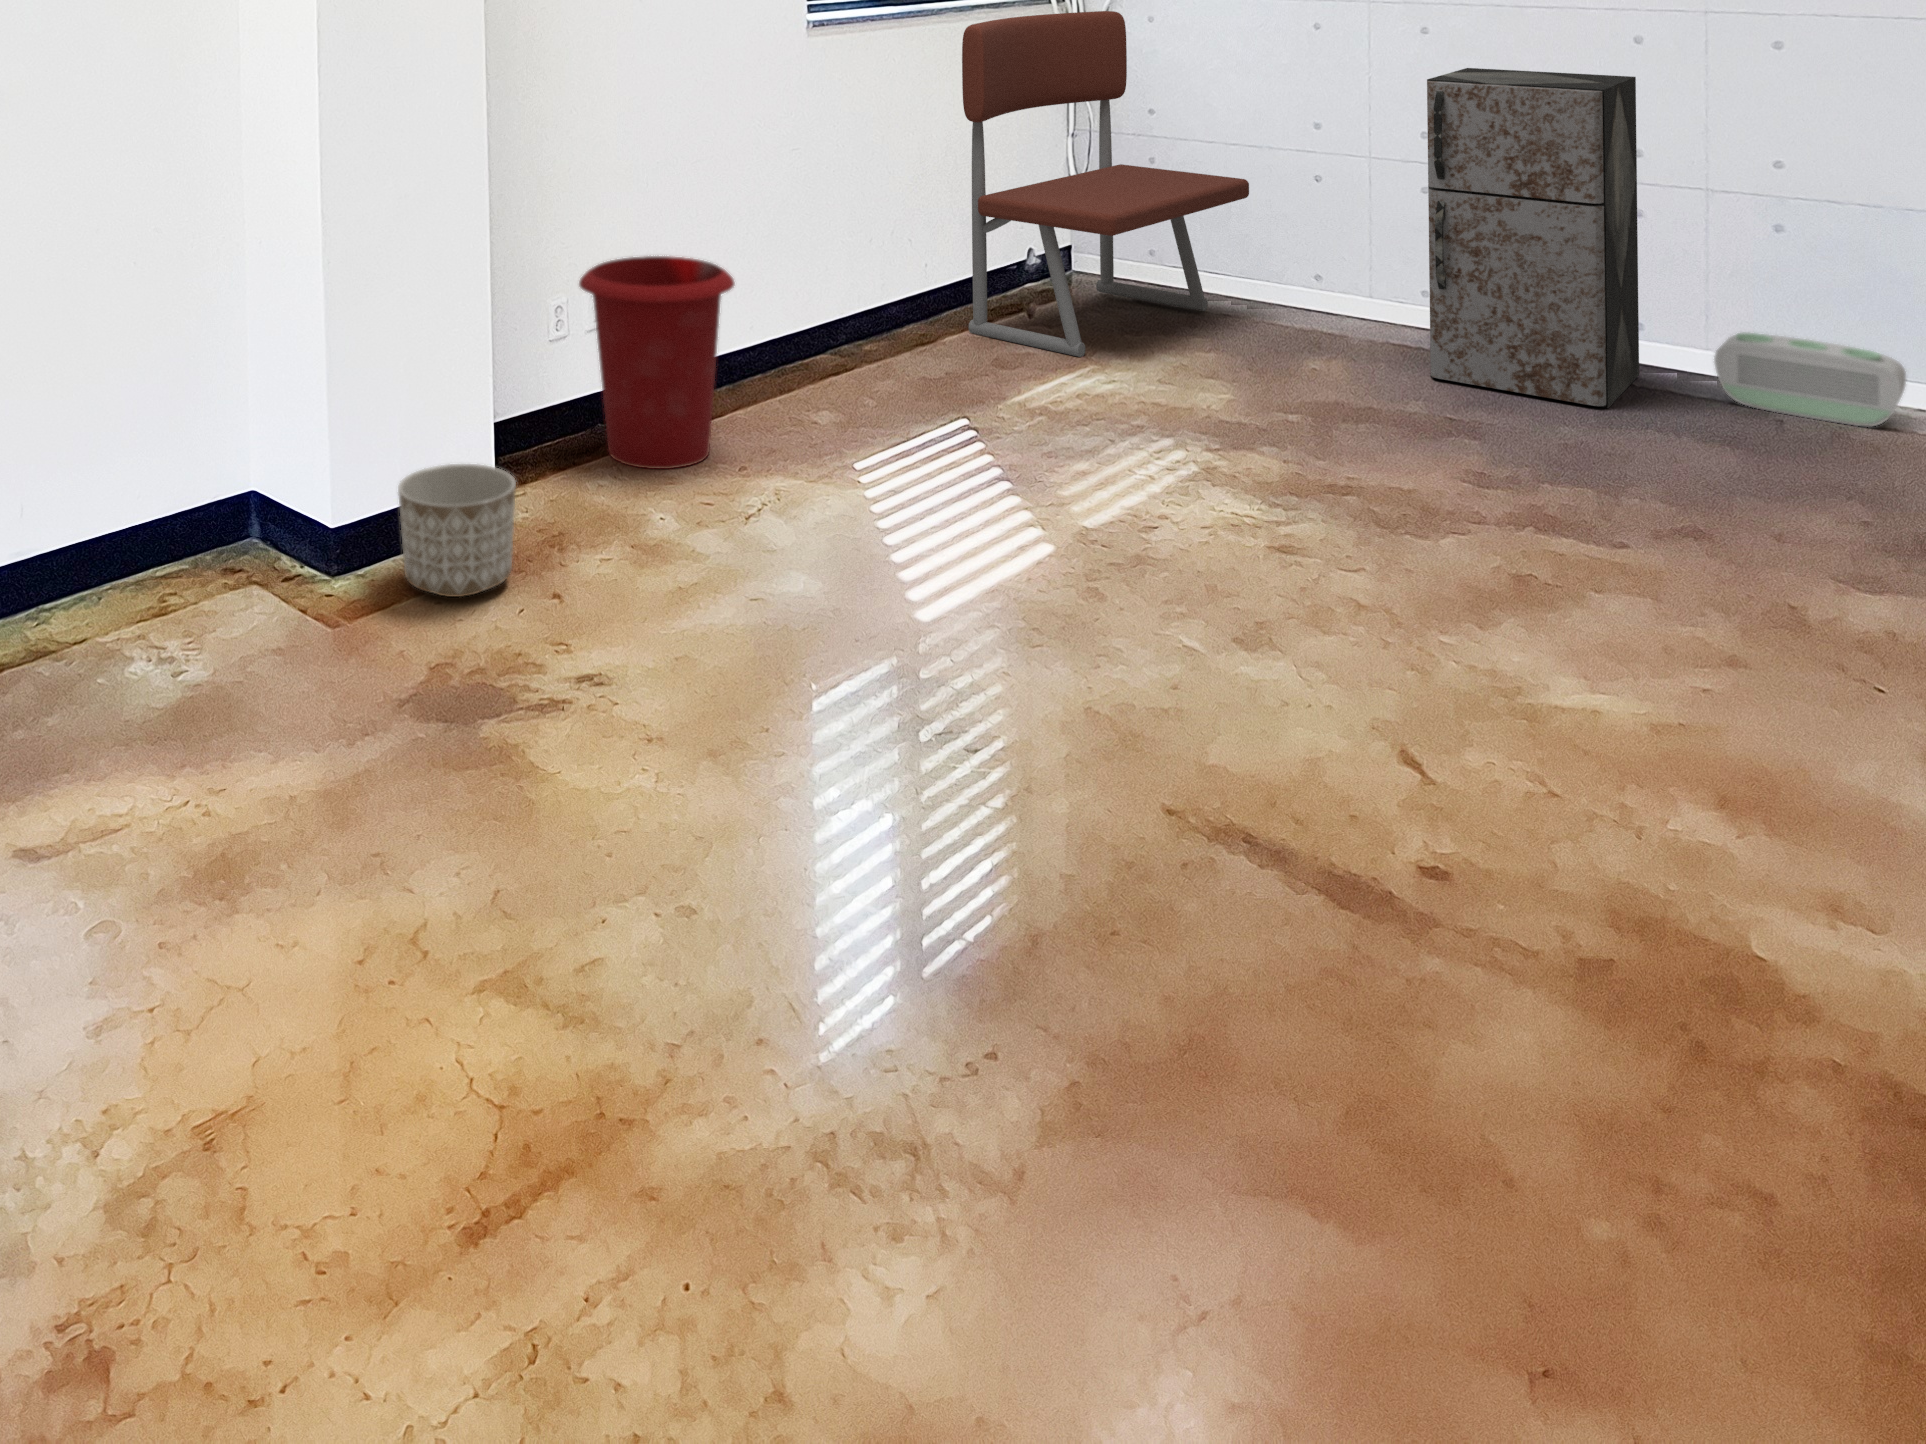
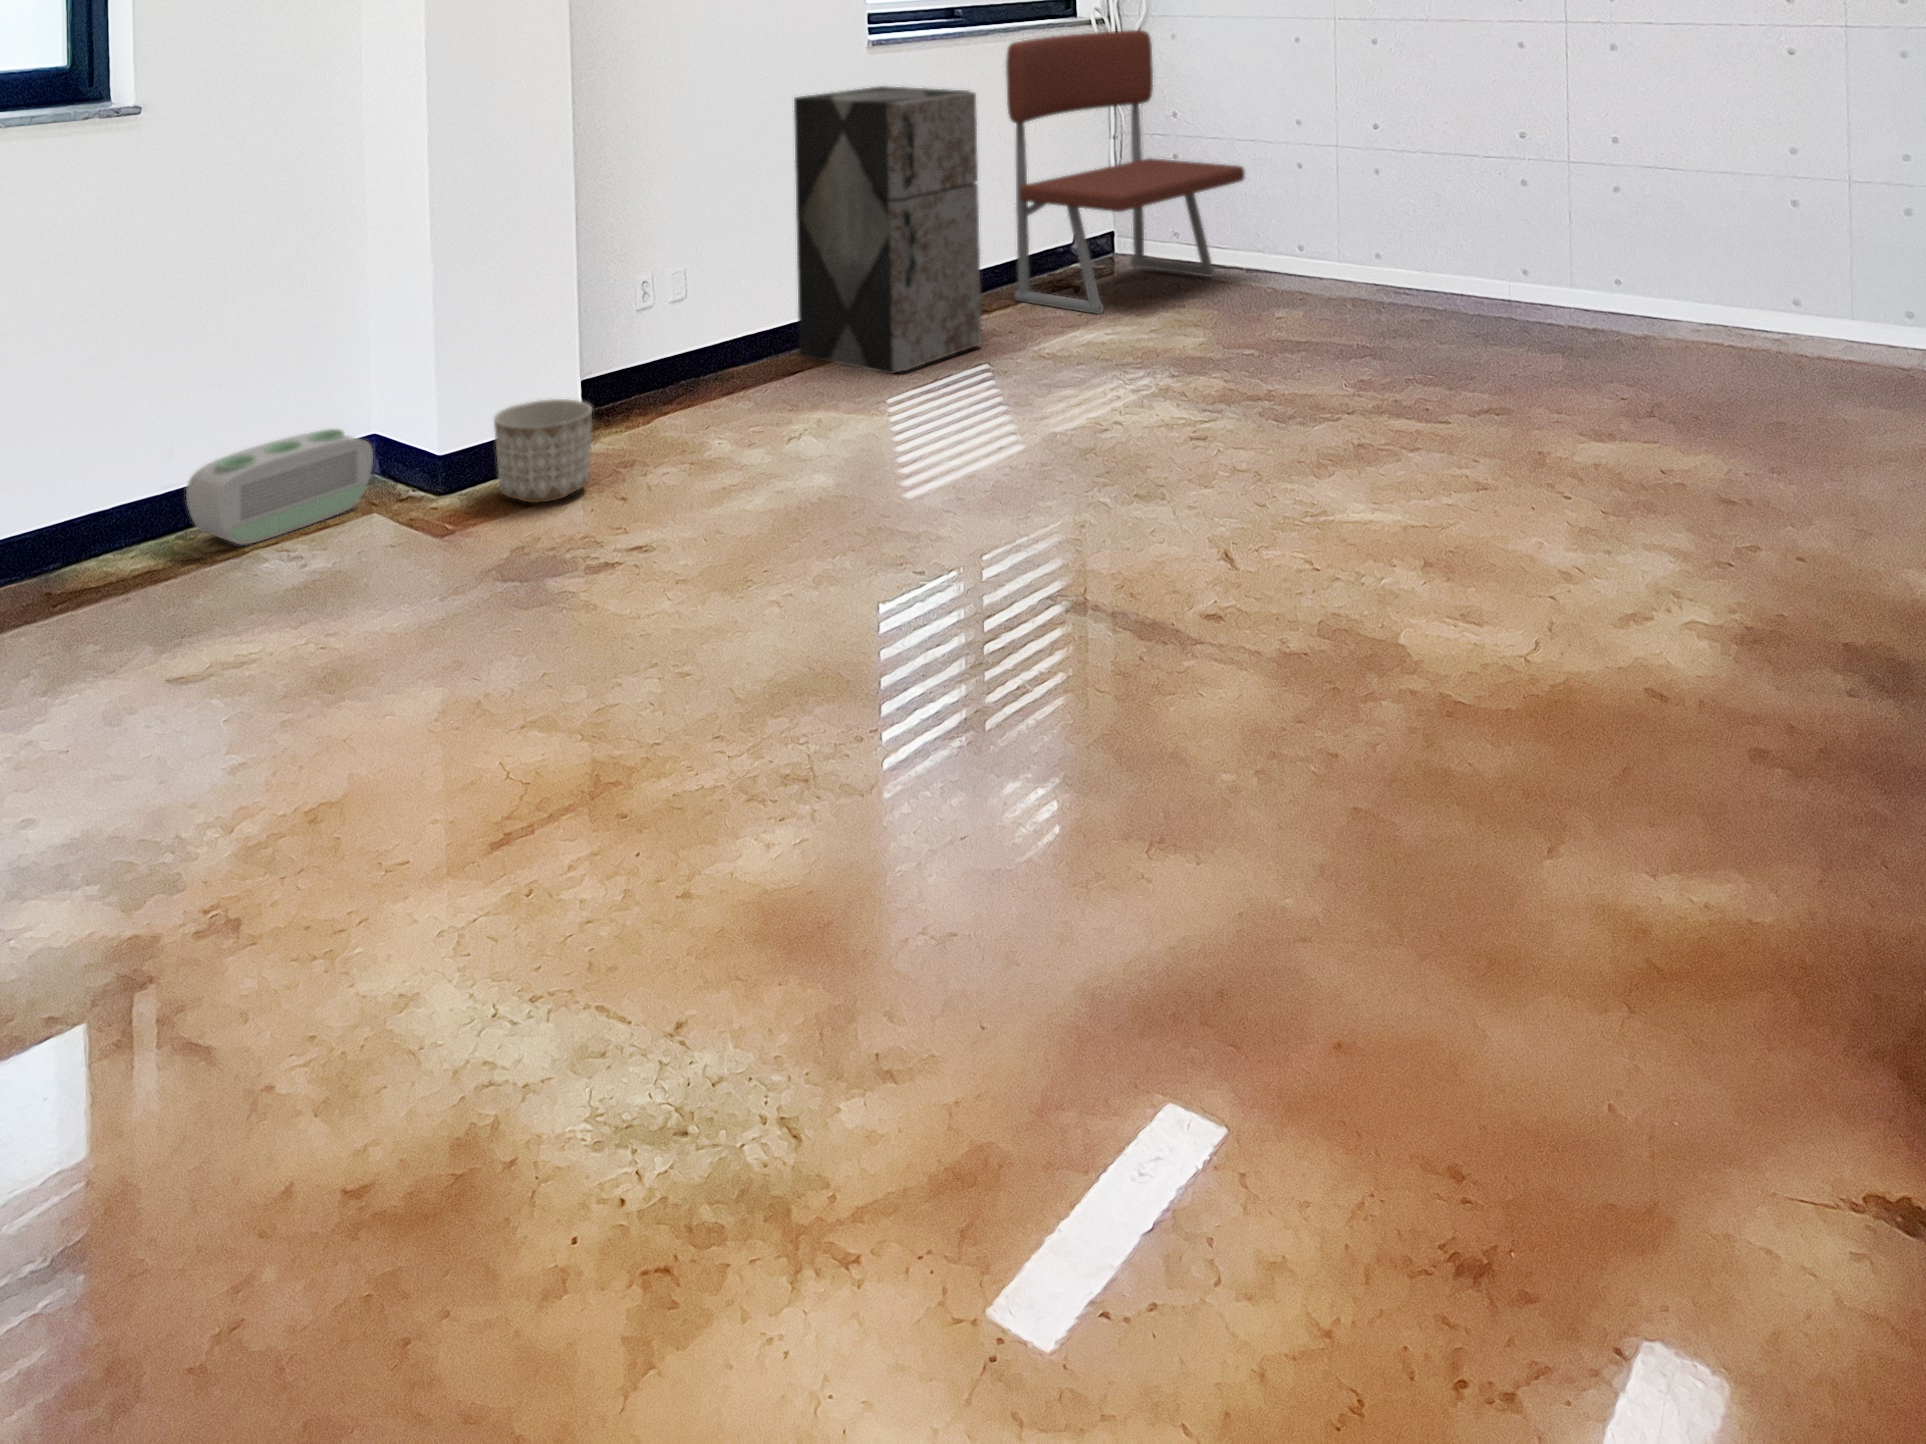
storage cabinet: present [1427,68,1639,408] -> present [794,86,982,374]
waste bin: present [579,256,734,469] -> none [663,236,793,409]
air purifier: present [1714,333,1906,426] -> present [186,429,373,545]

